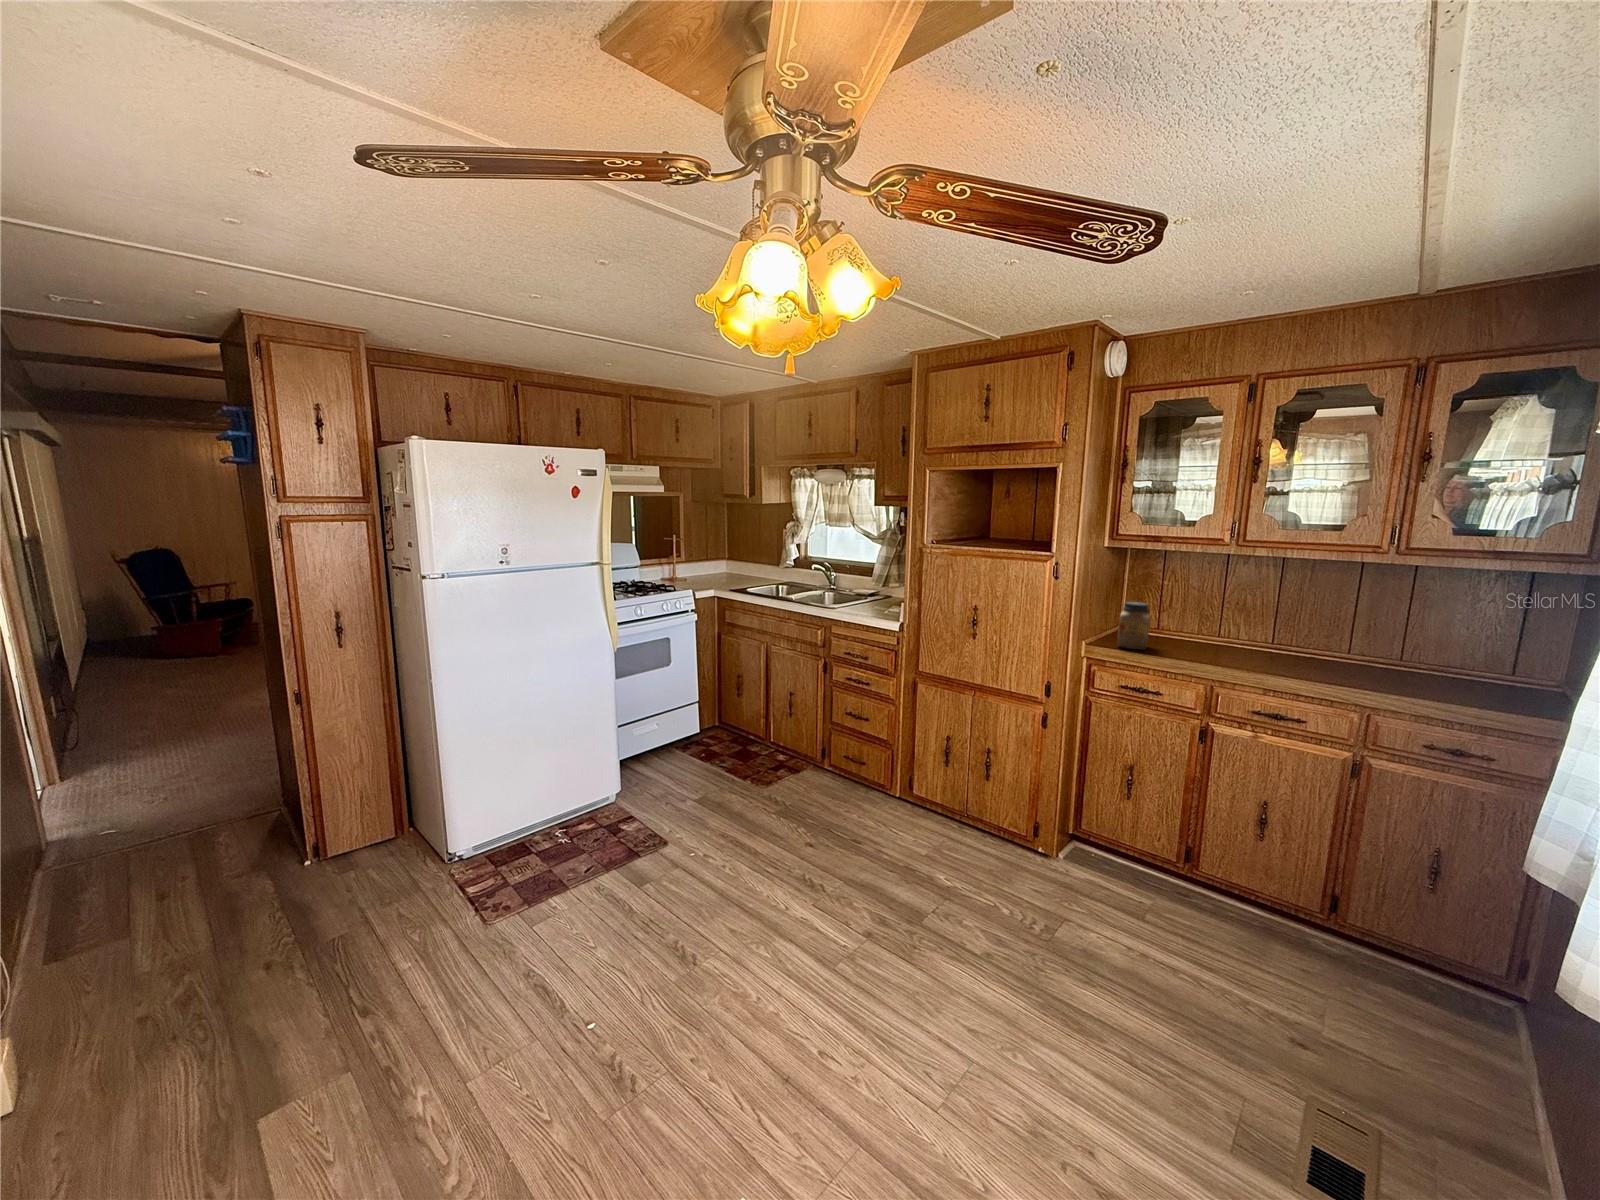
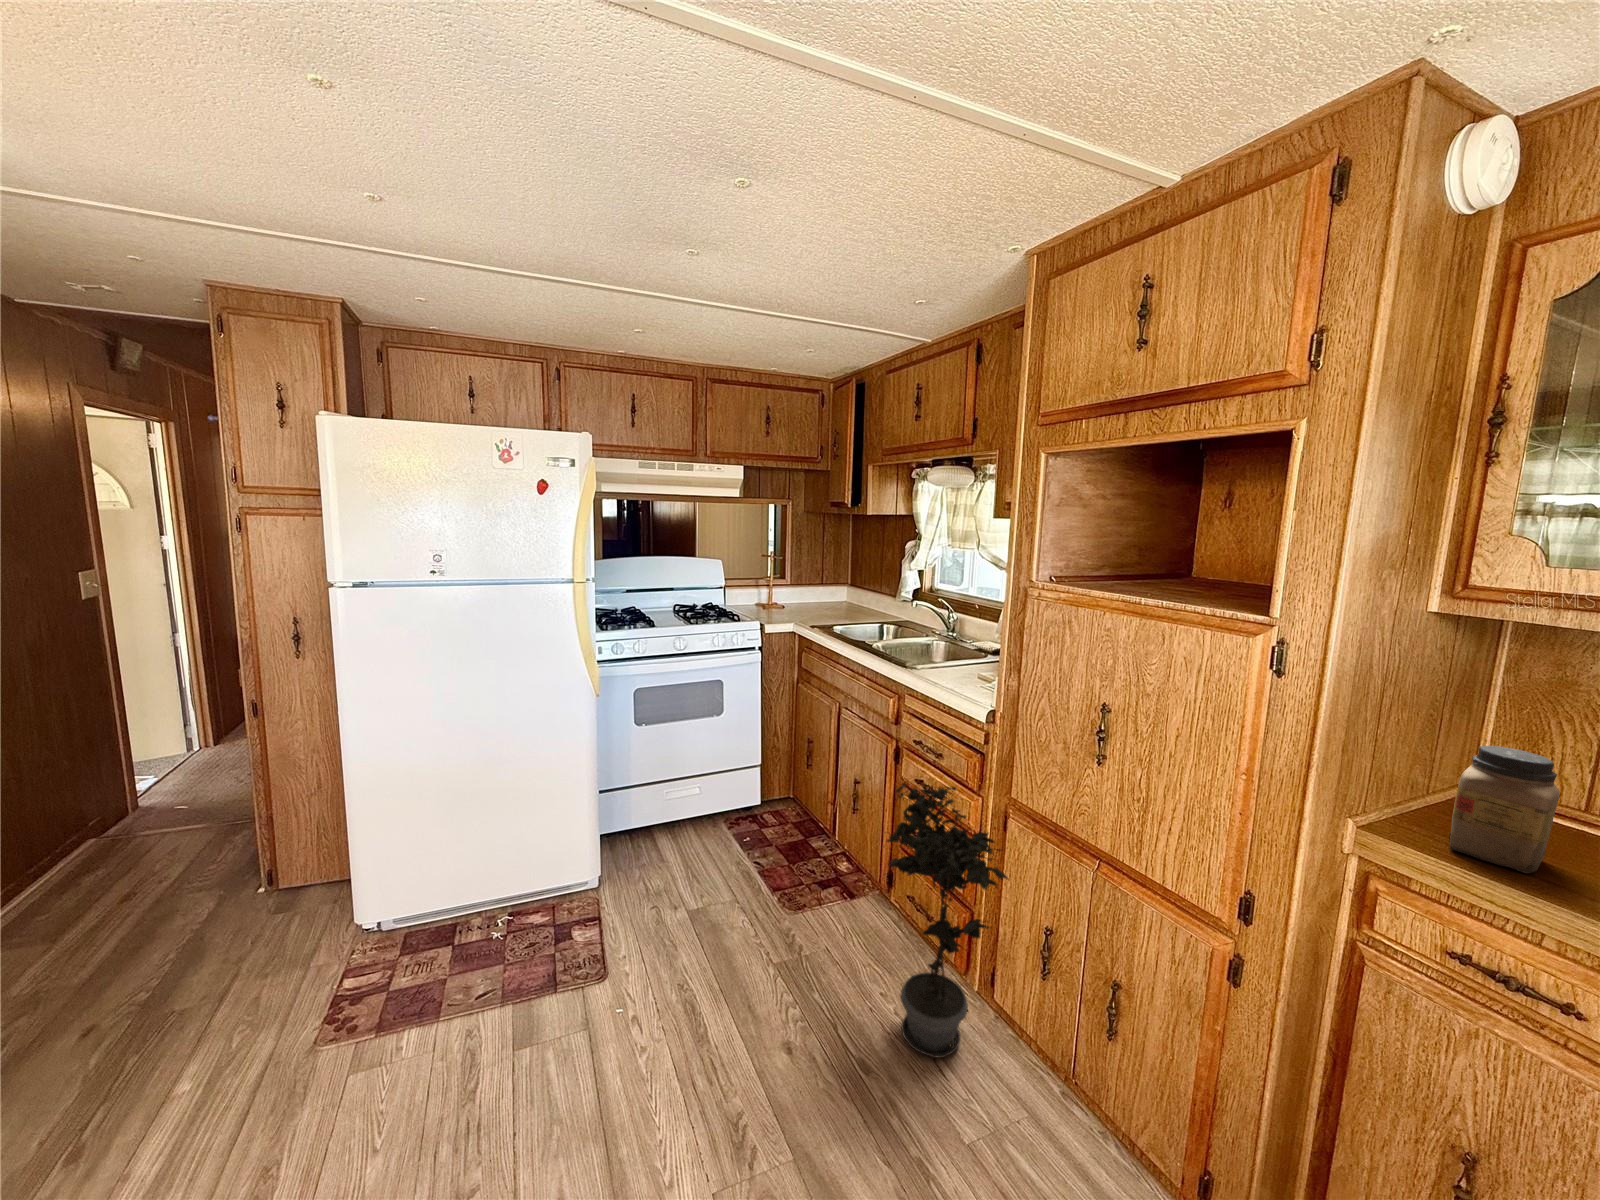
potted plant: none [847,669,931,827] -> present [887,782,1008,1058]

